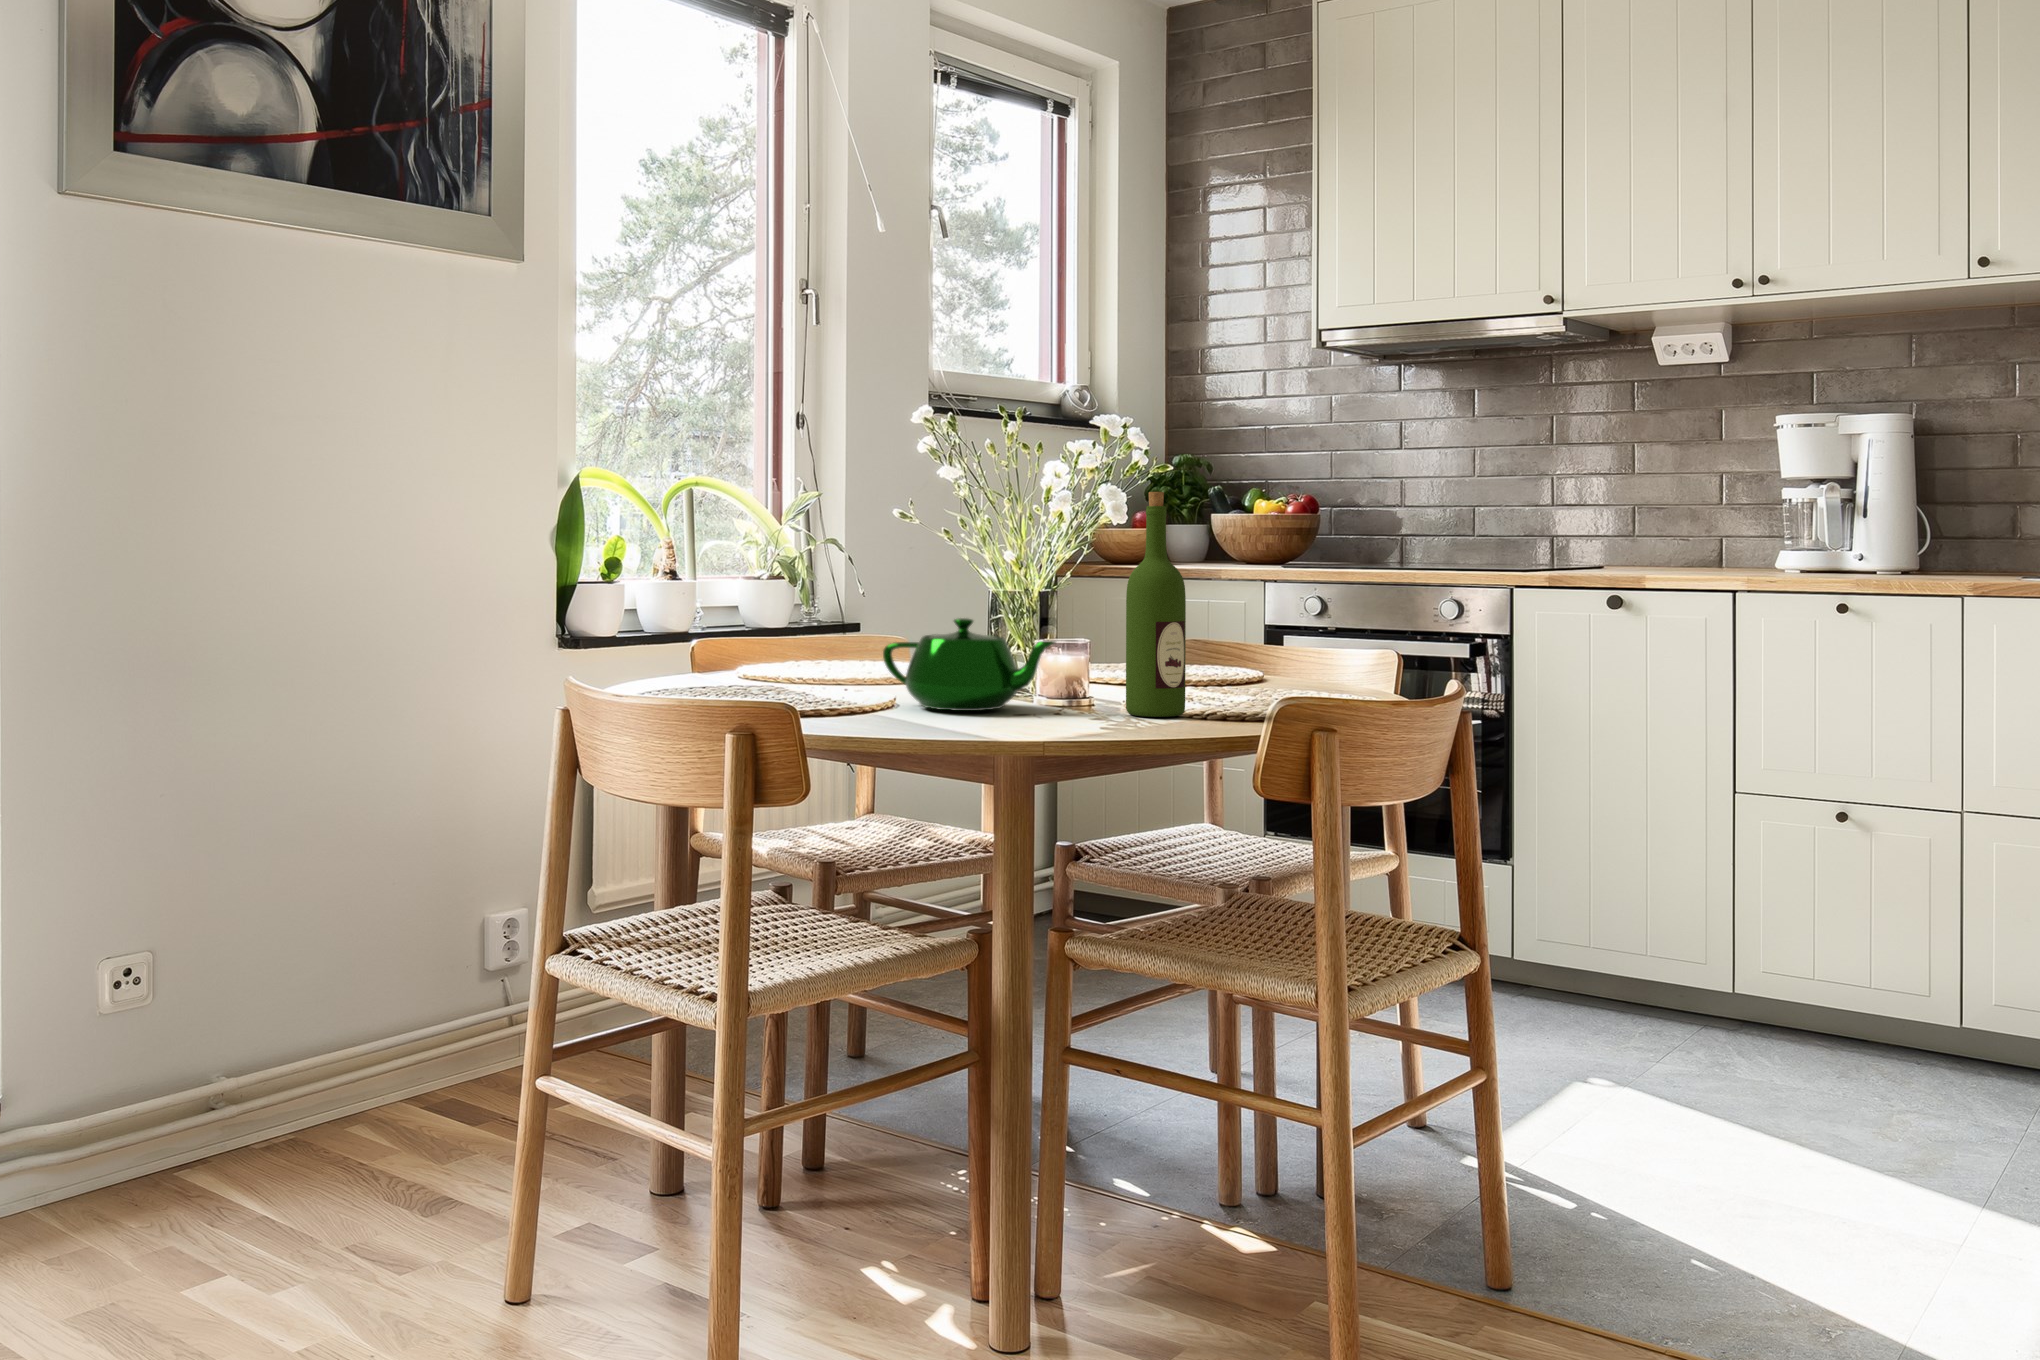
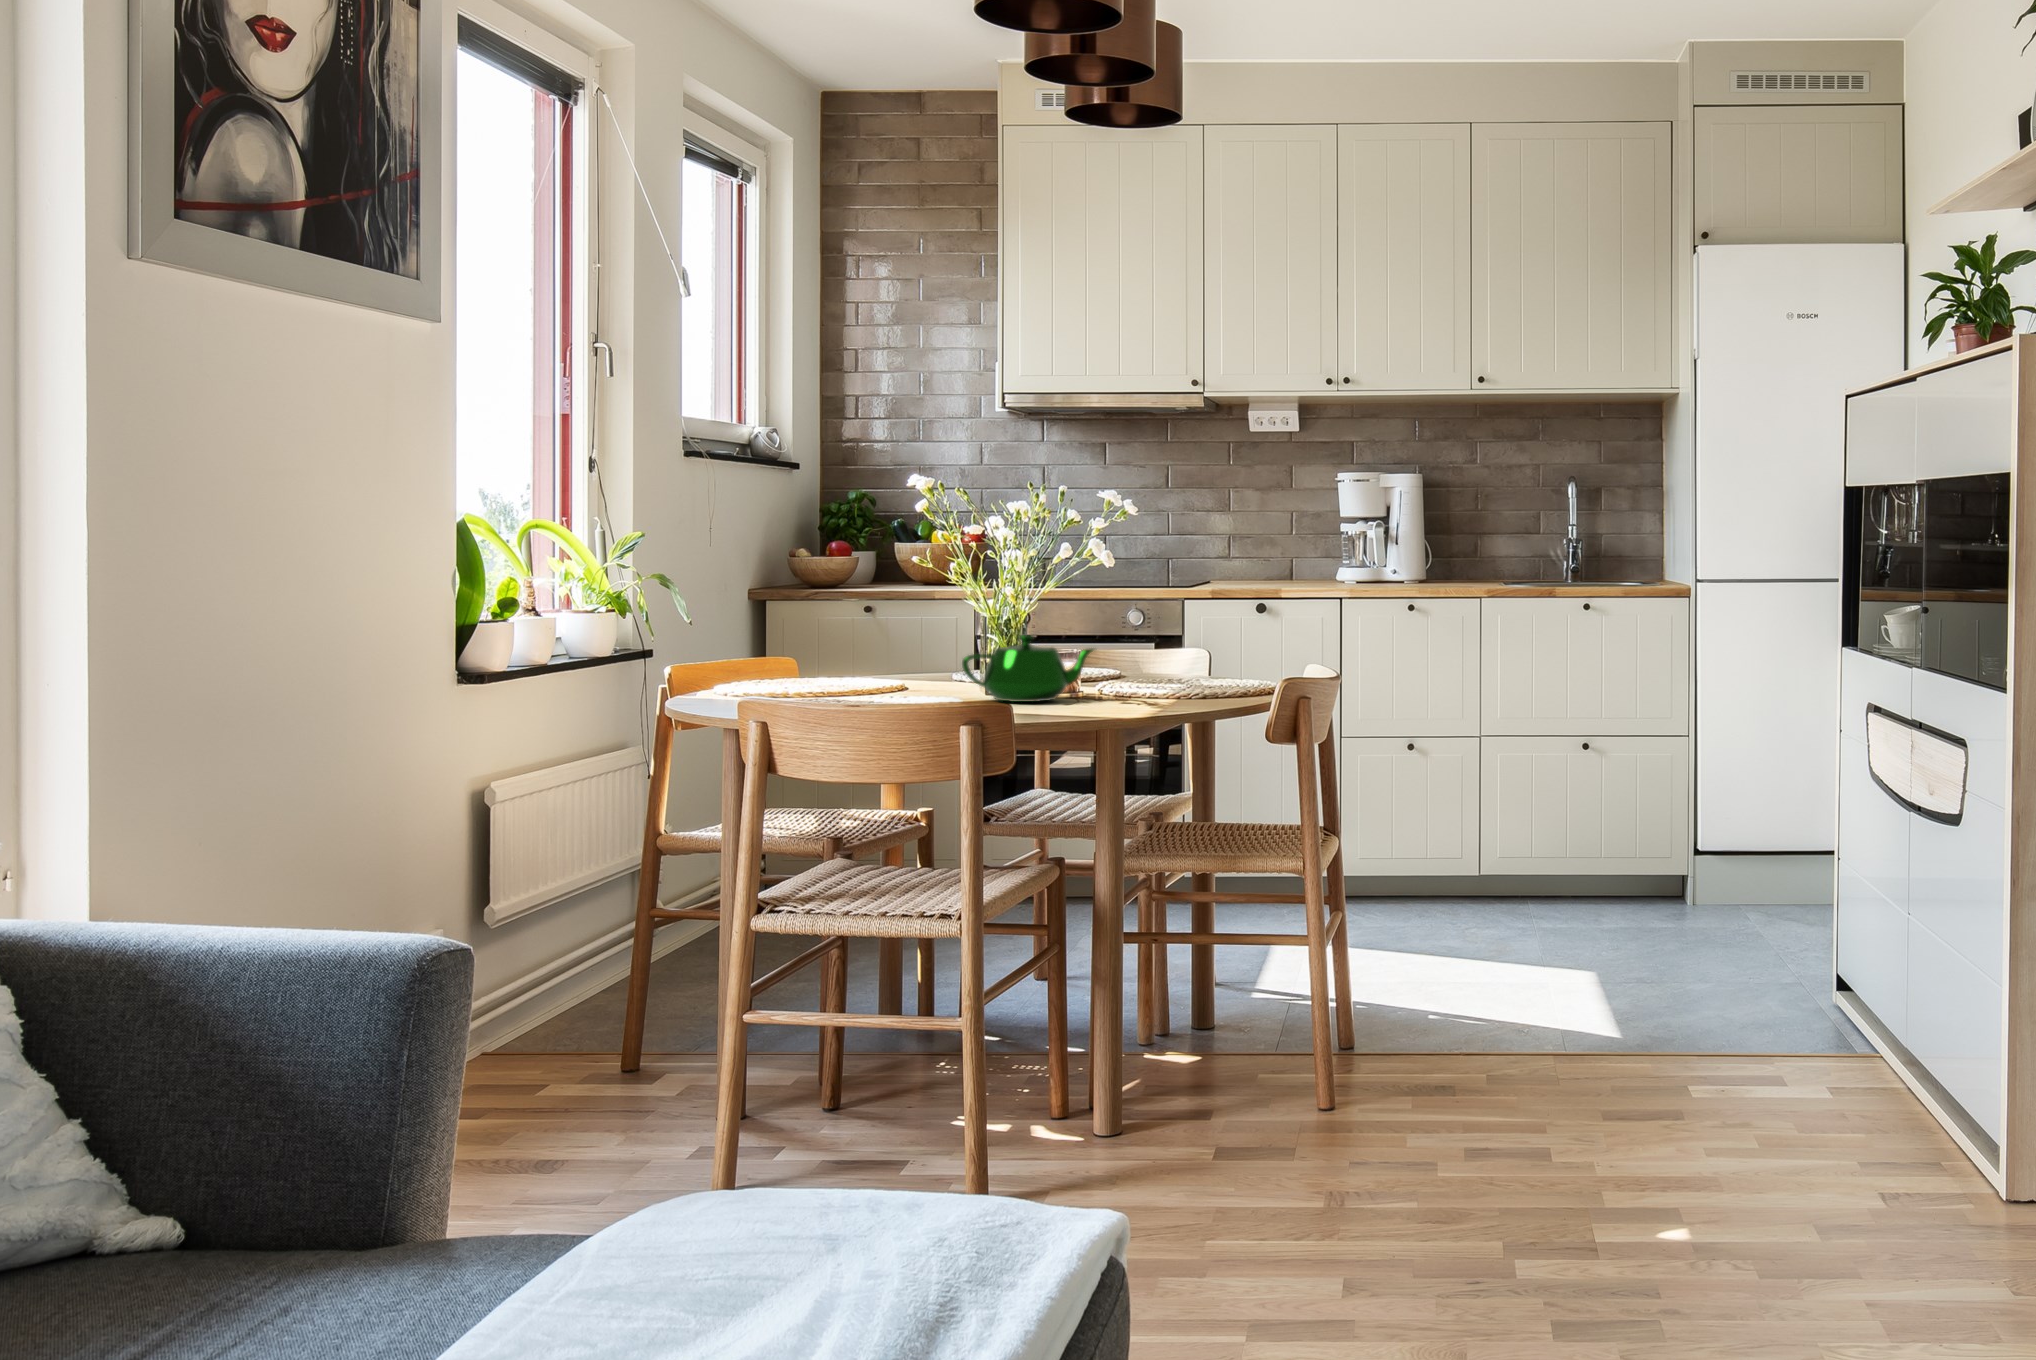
wine bottle: present [1126,492,1186,717] -> none [1134,542,1175,698]

